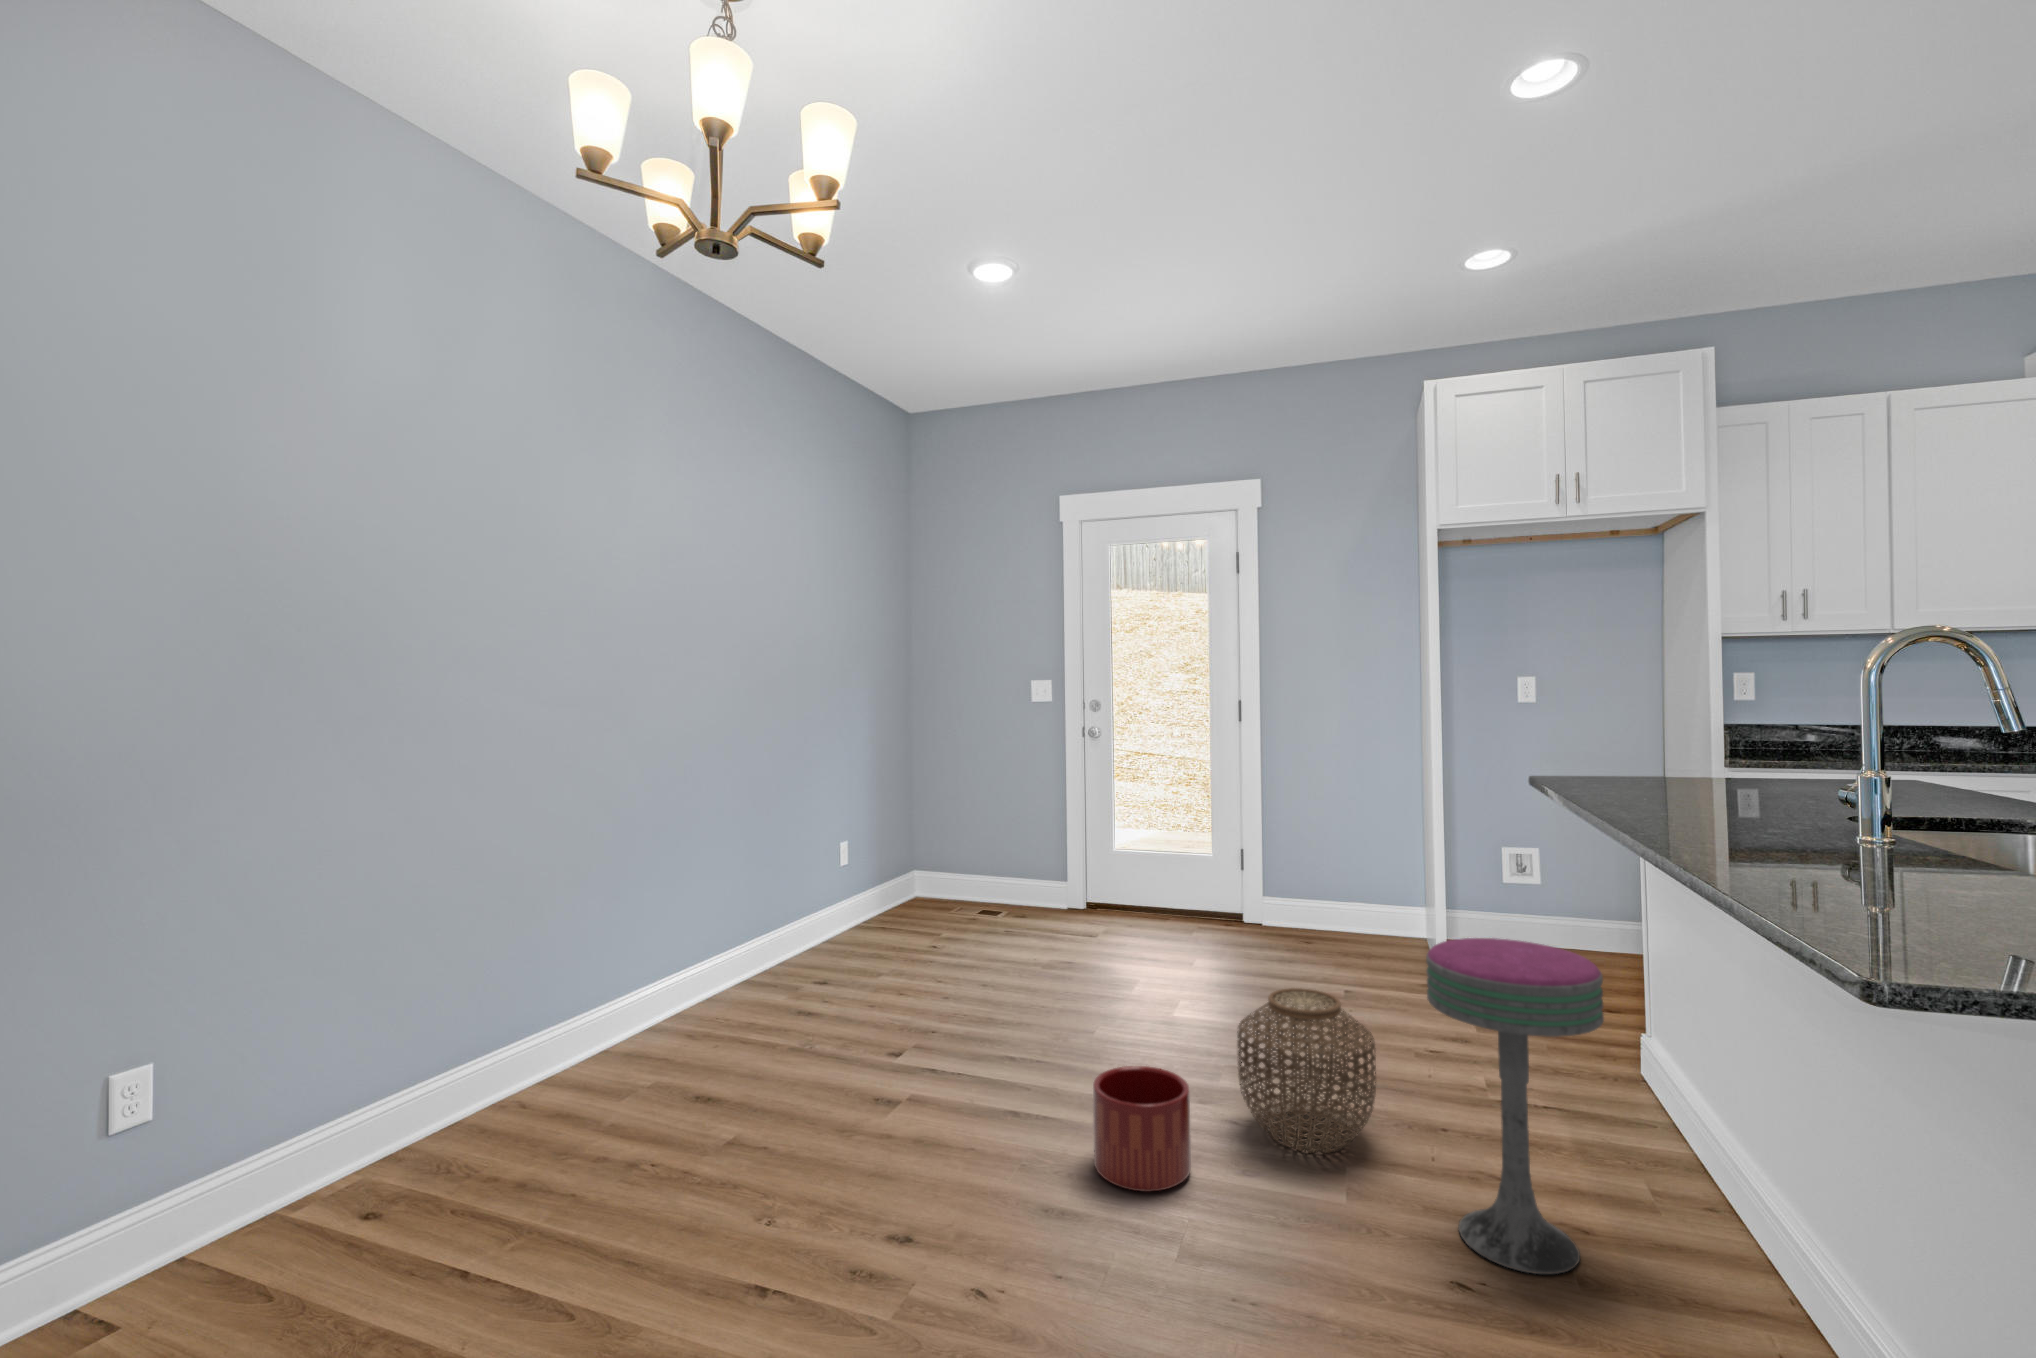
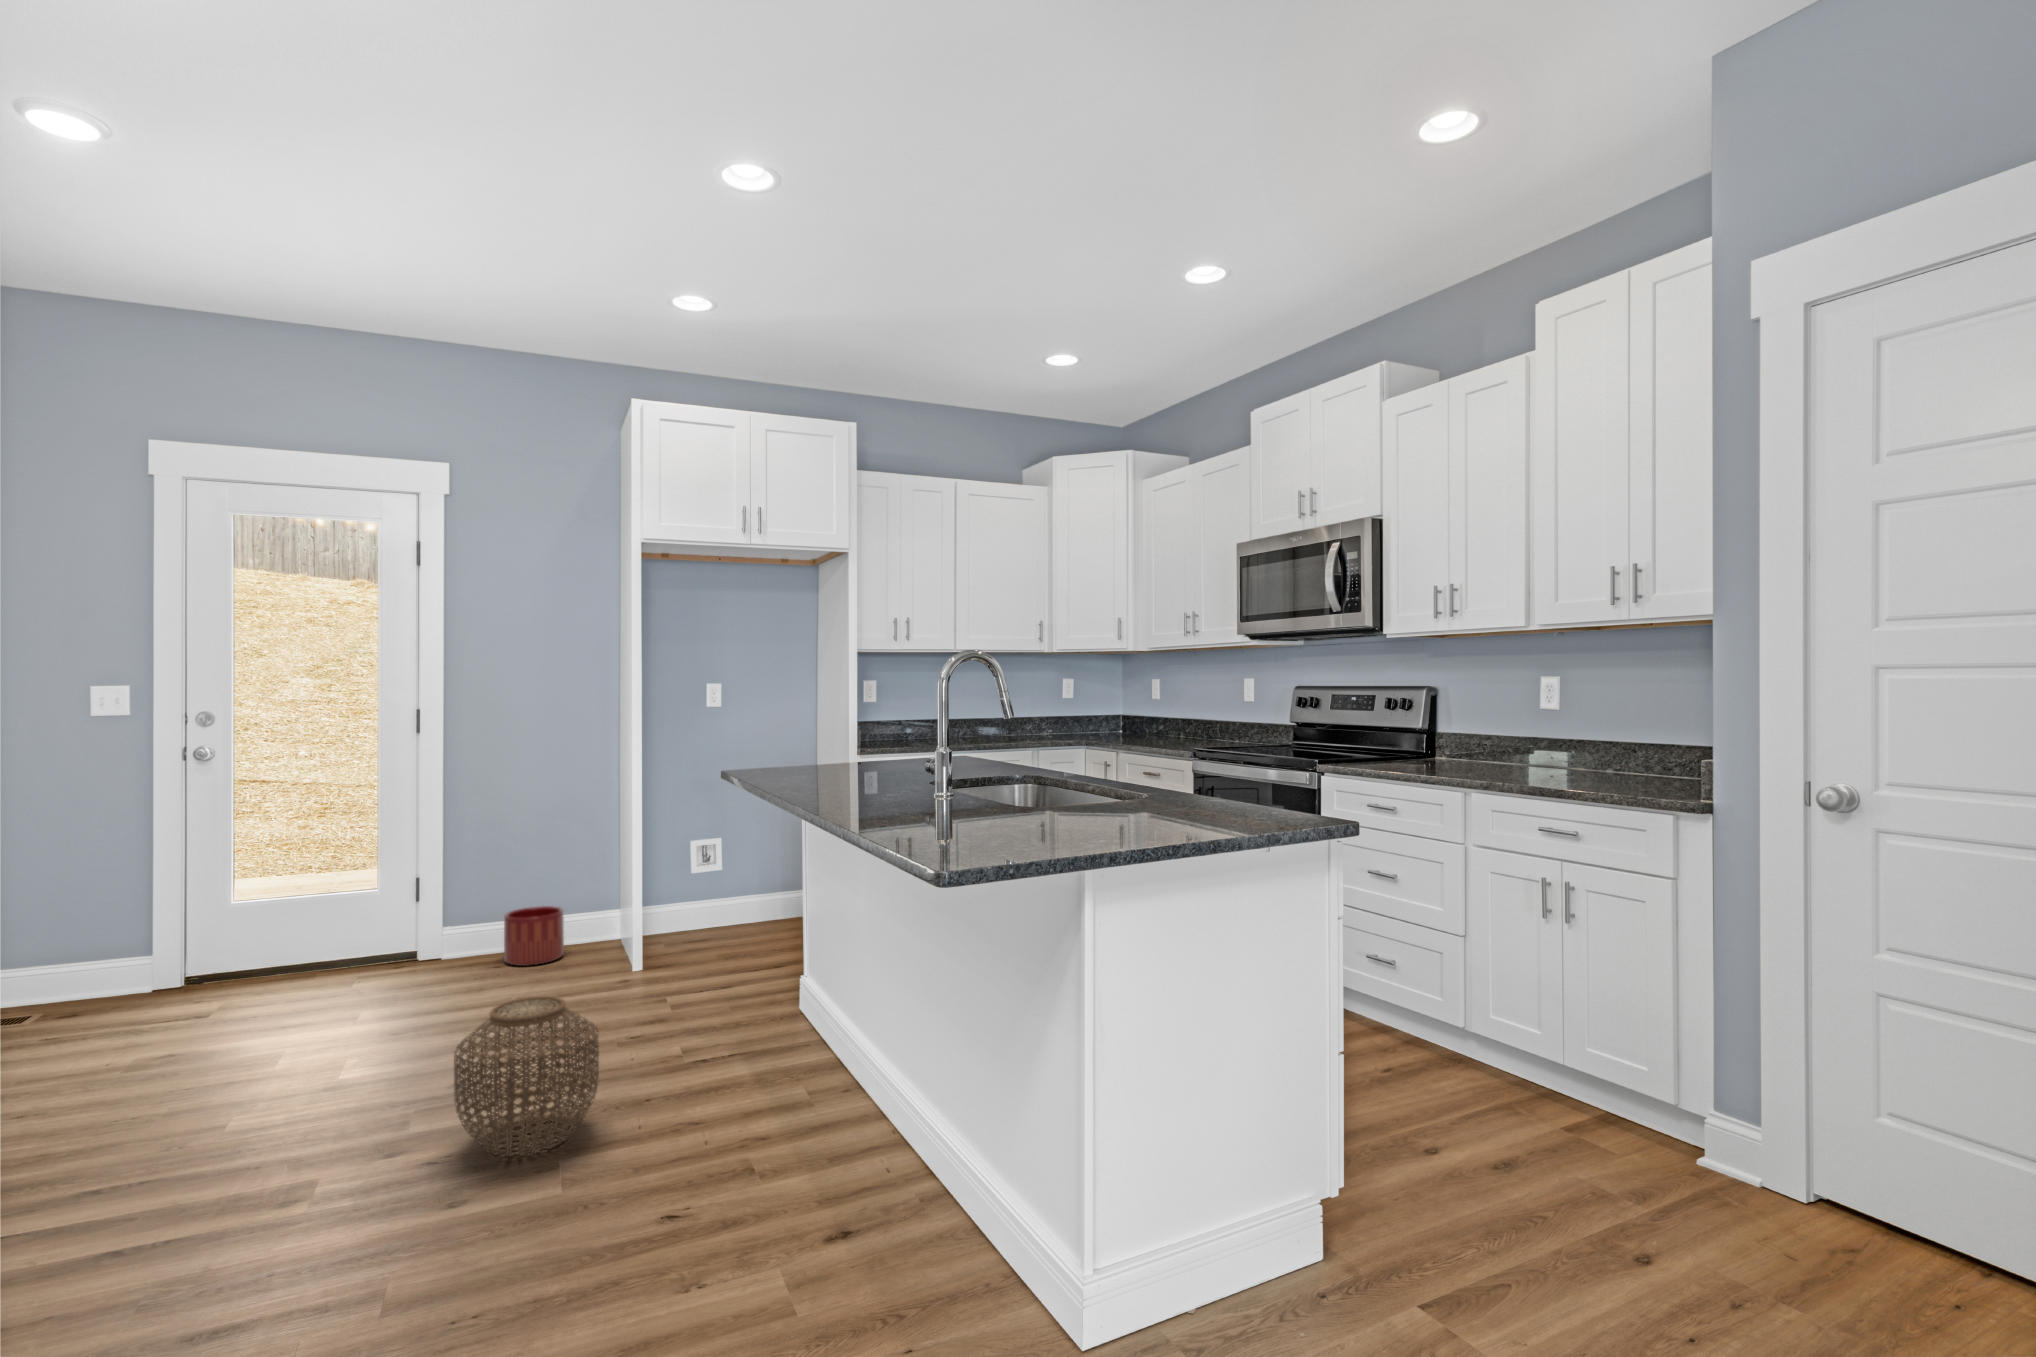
bar stool: present [1426,938,1604,1274] -> none [653,910,787,1178]
planter: present [1093,1066,1191,1192] -> present [504,906,564,966]

